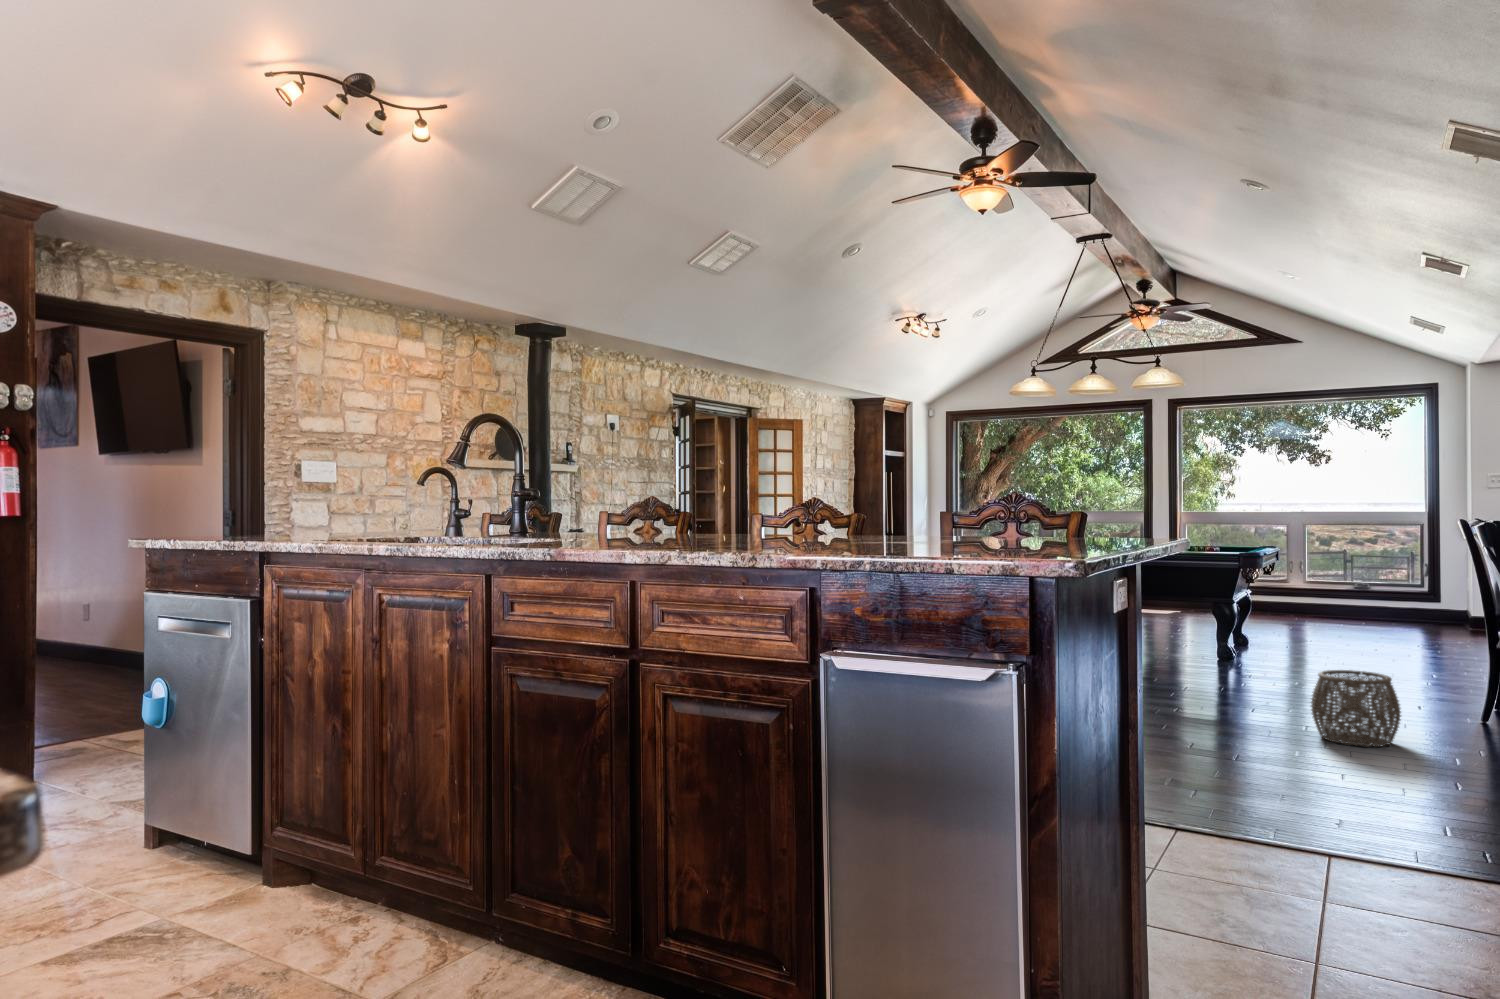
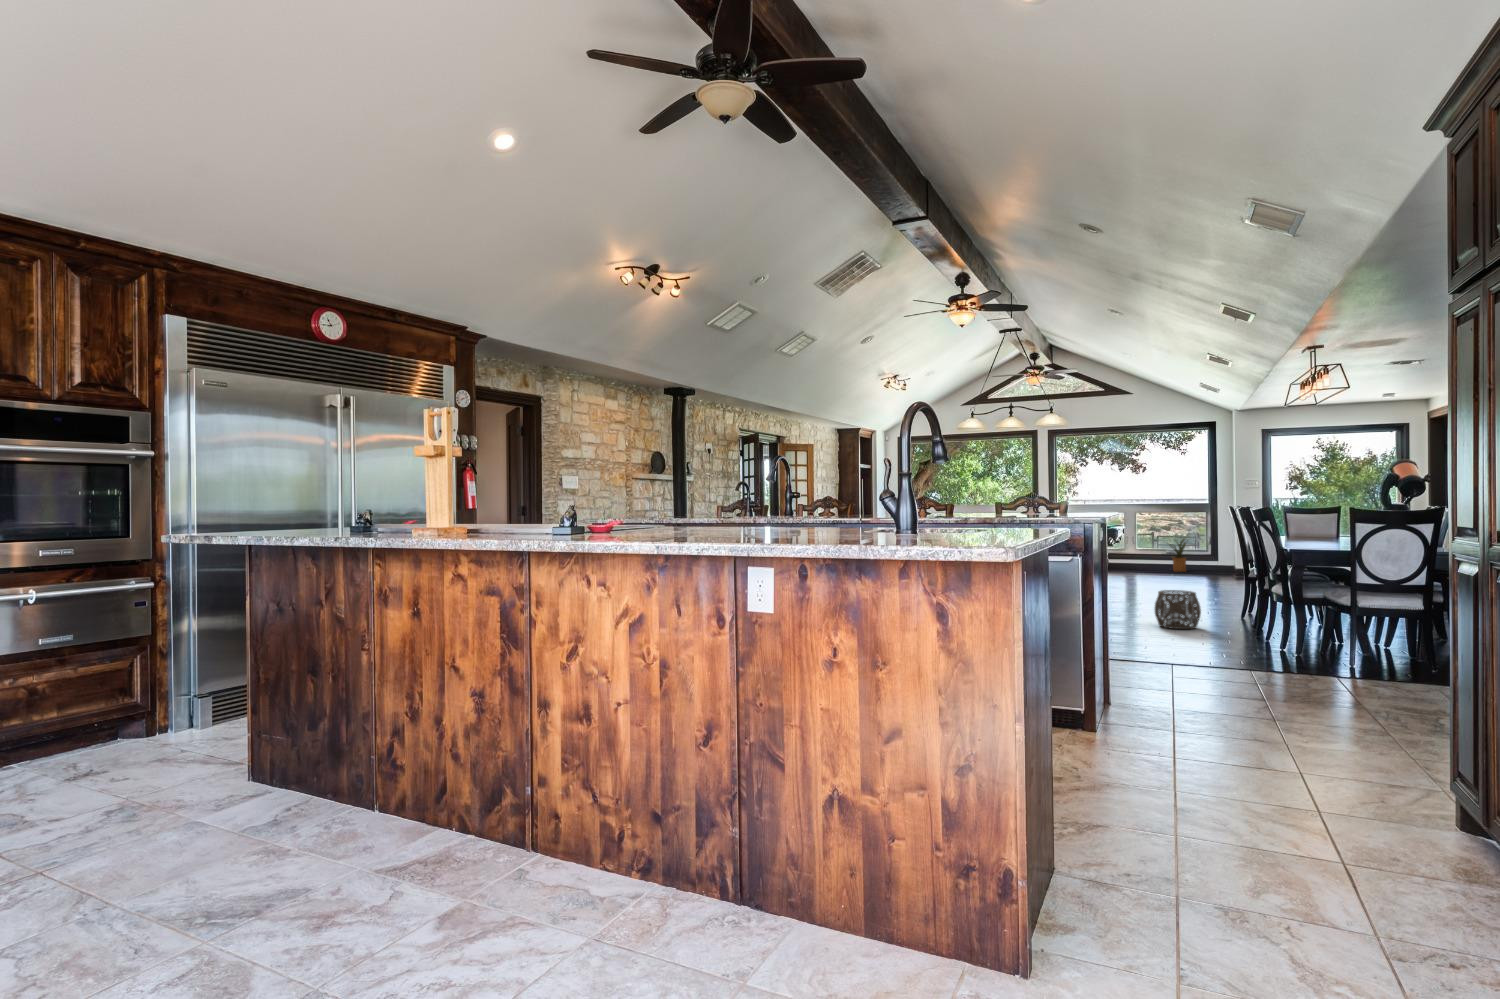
house plant: none [1350,564,1407,620] -> present [1170,539,1186,572]

